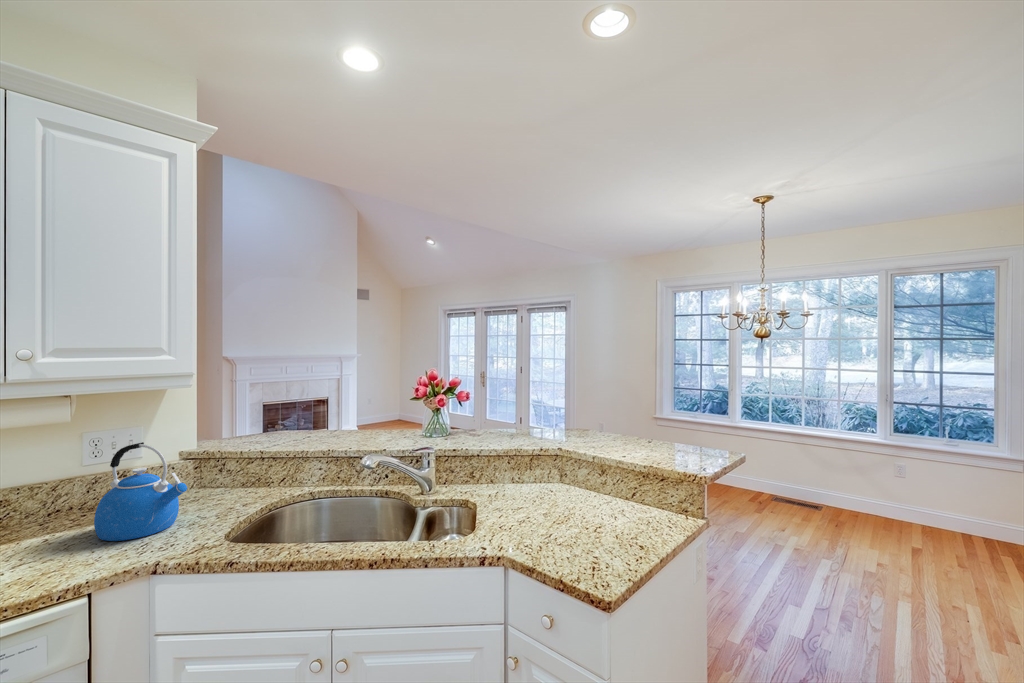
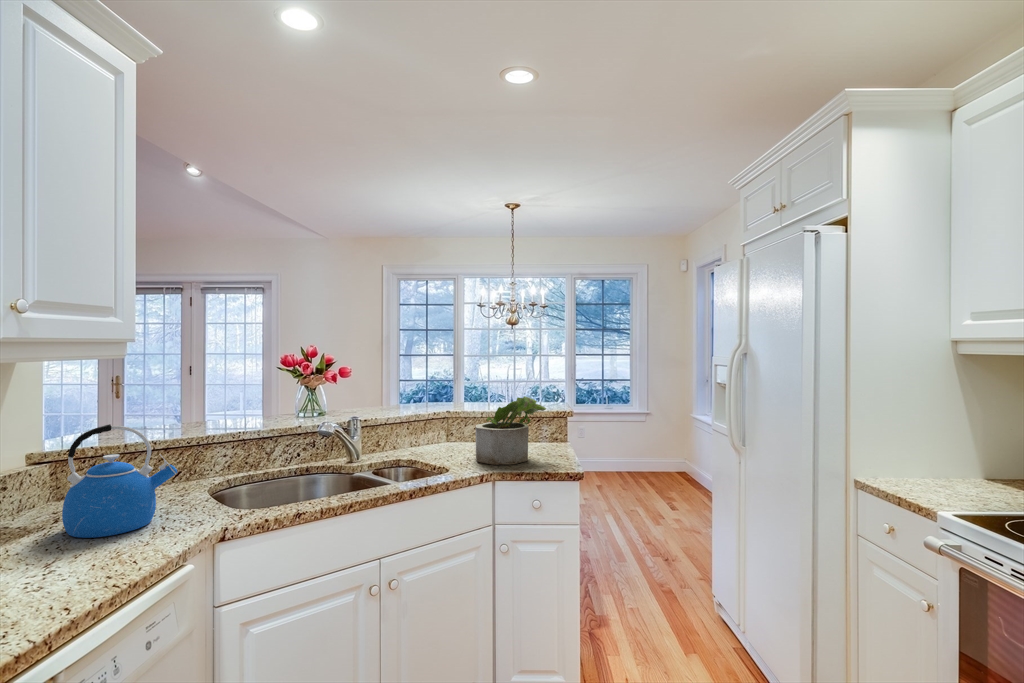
potted plant: none [522,452,626,547] -> present [475,396,546,465]

